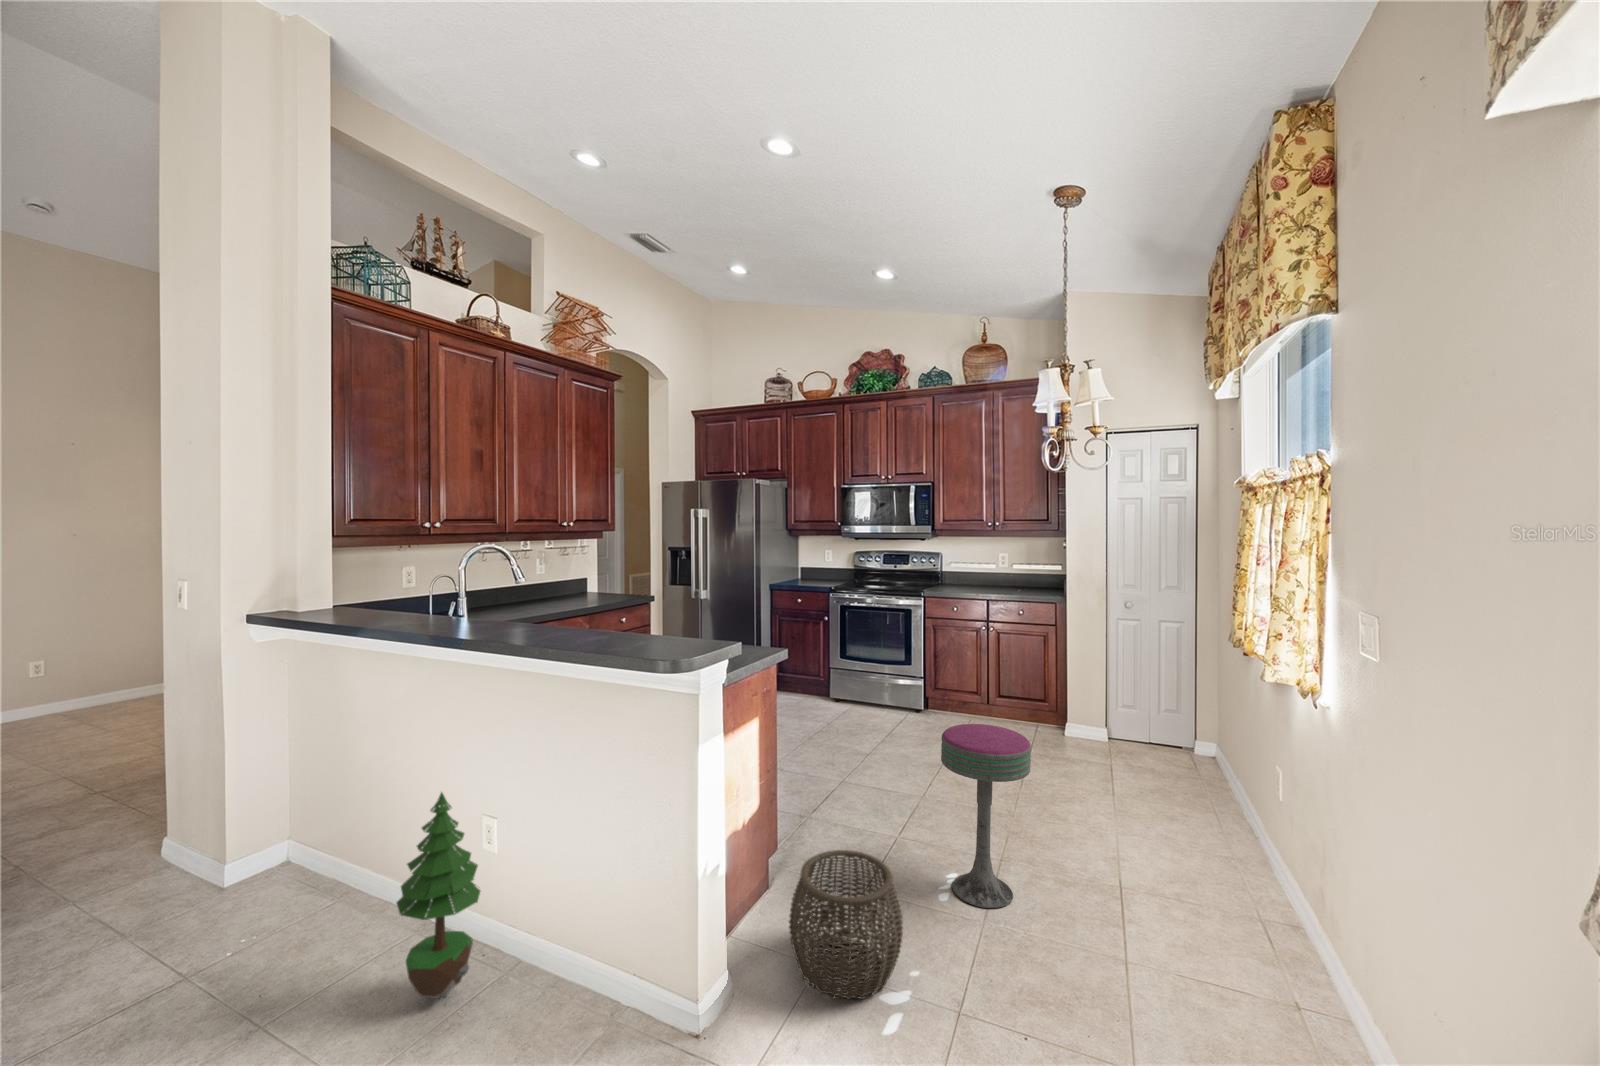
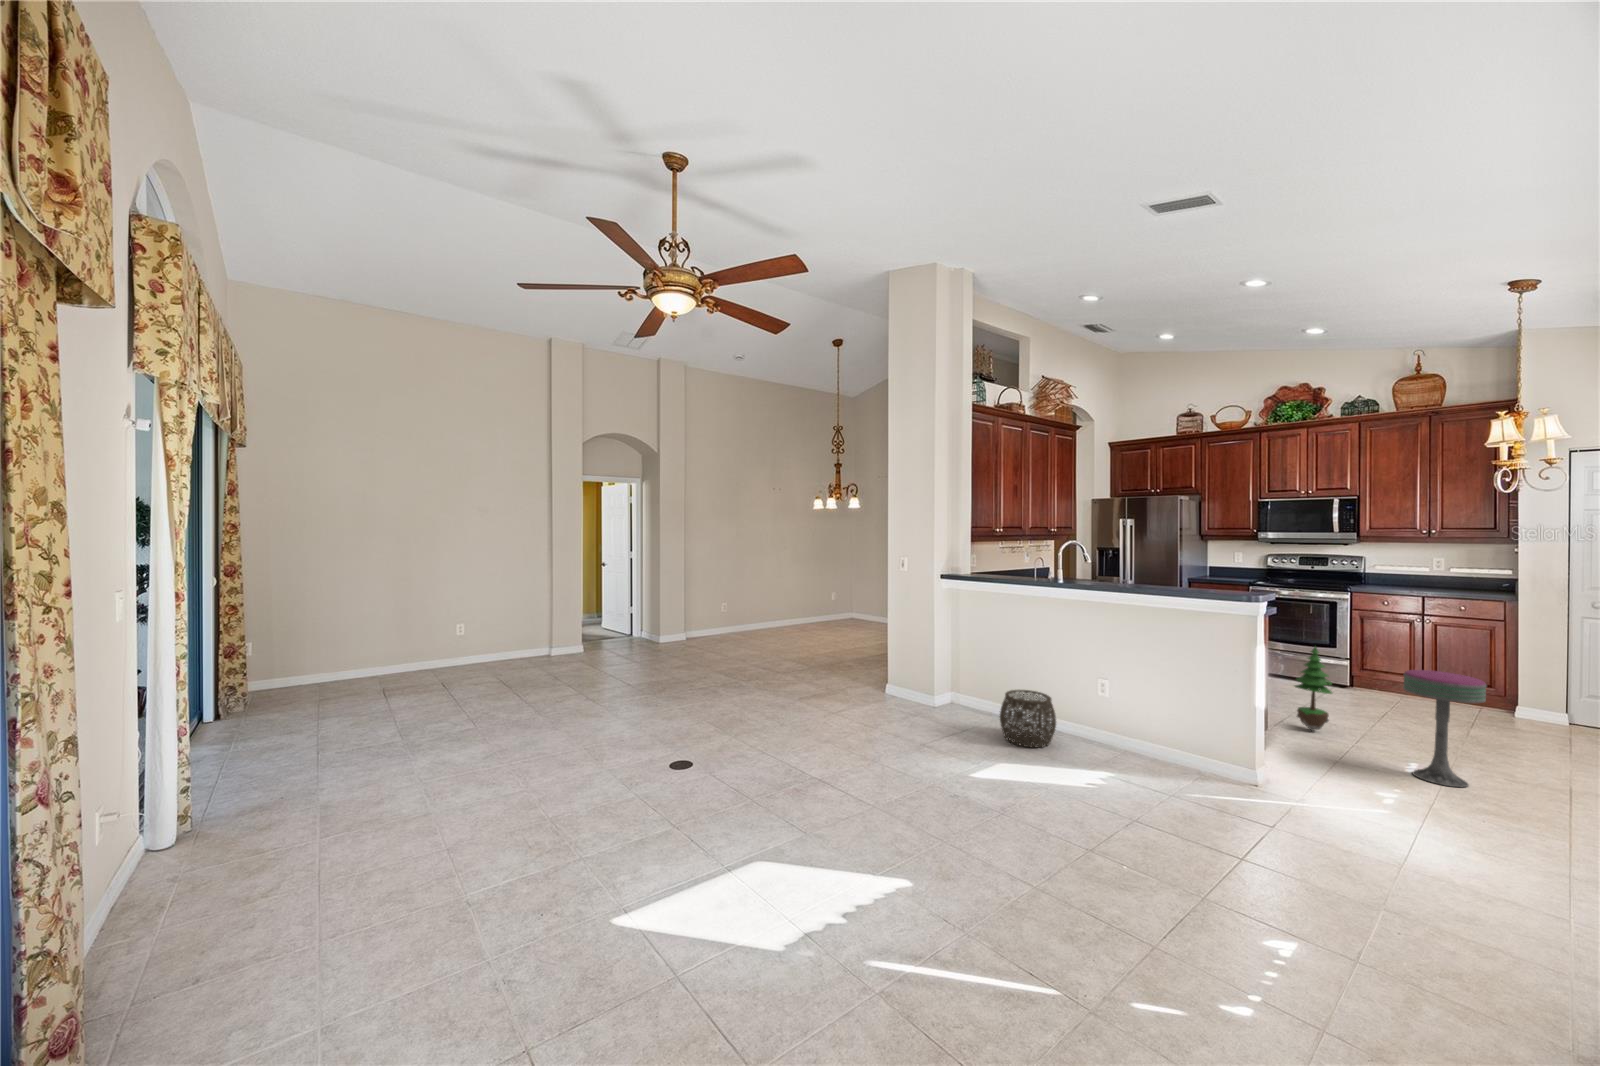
potted tree: present [397,793,480,999] -> present [1295,647,1332,731]
woven basket: present [789,850,903,1000] -> present [1000,690,1056,748]

